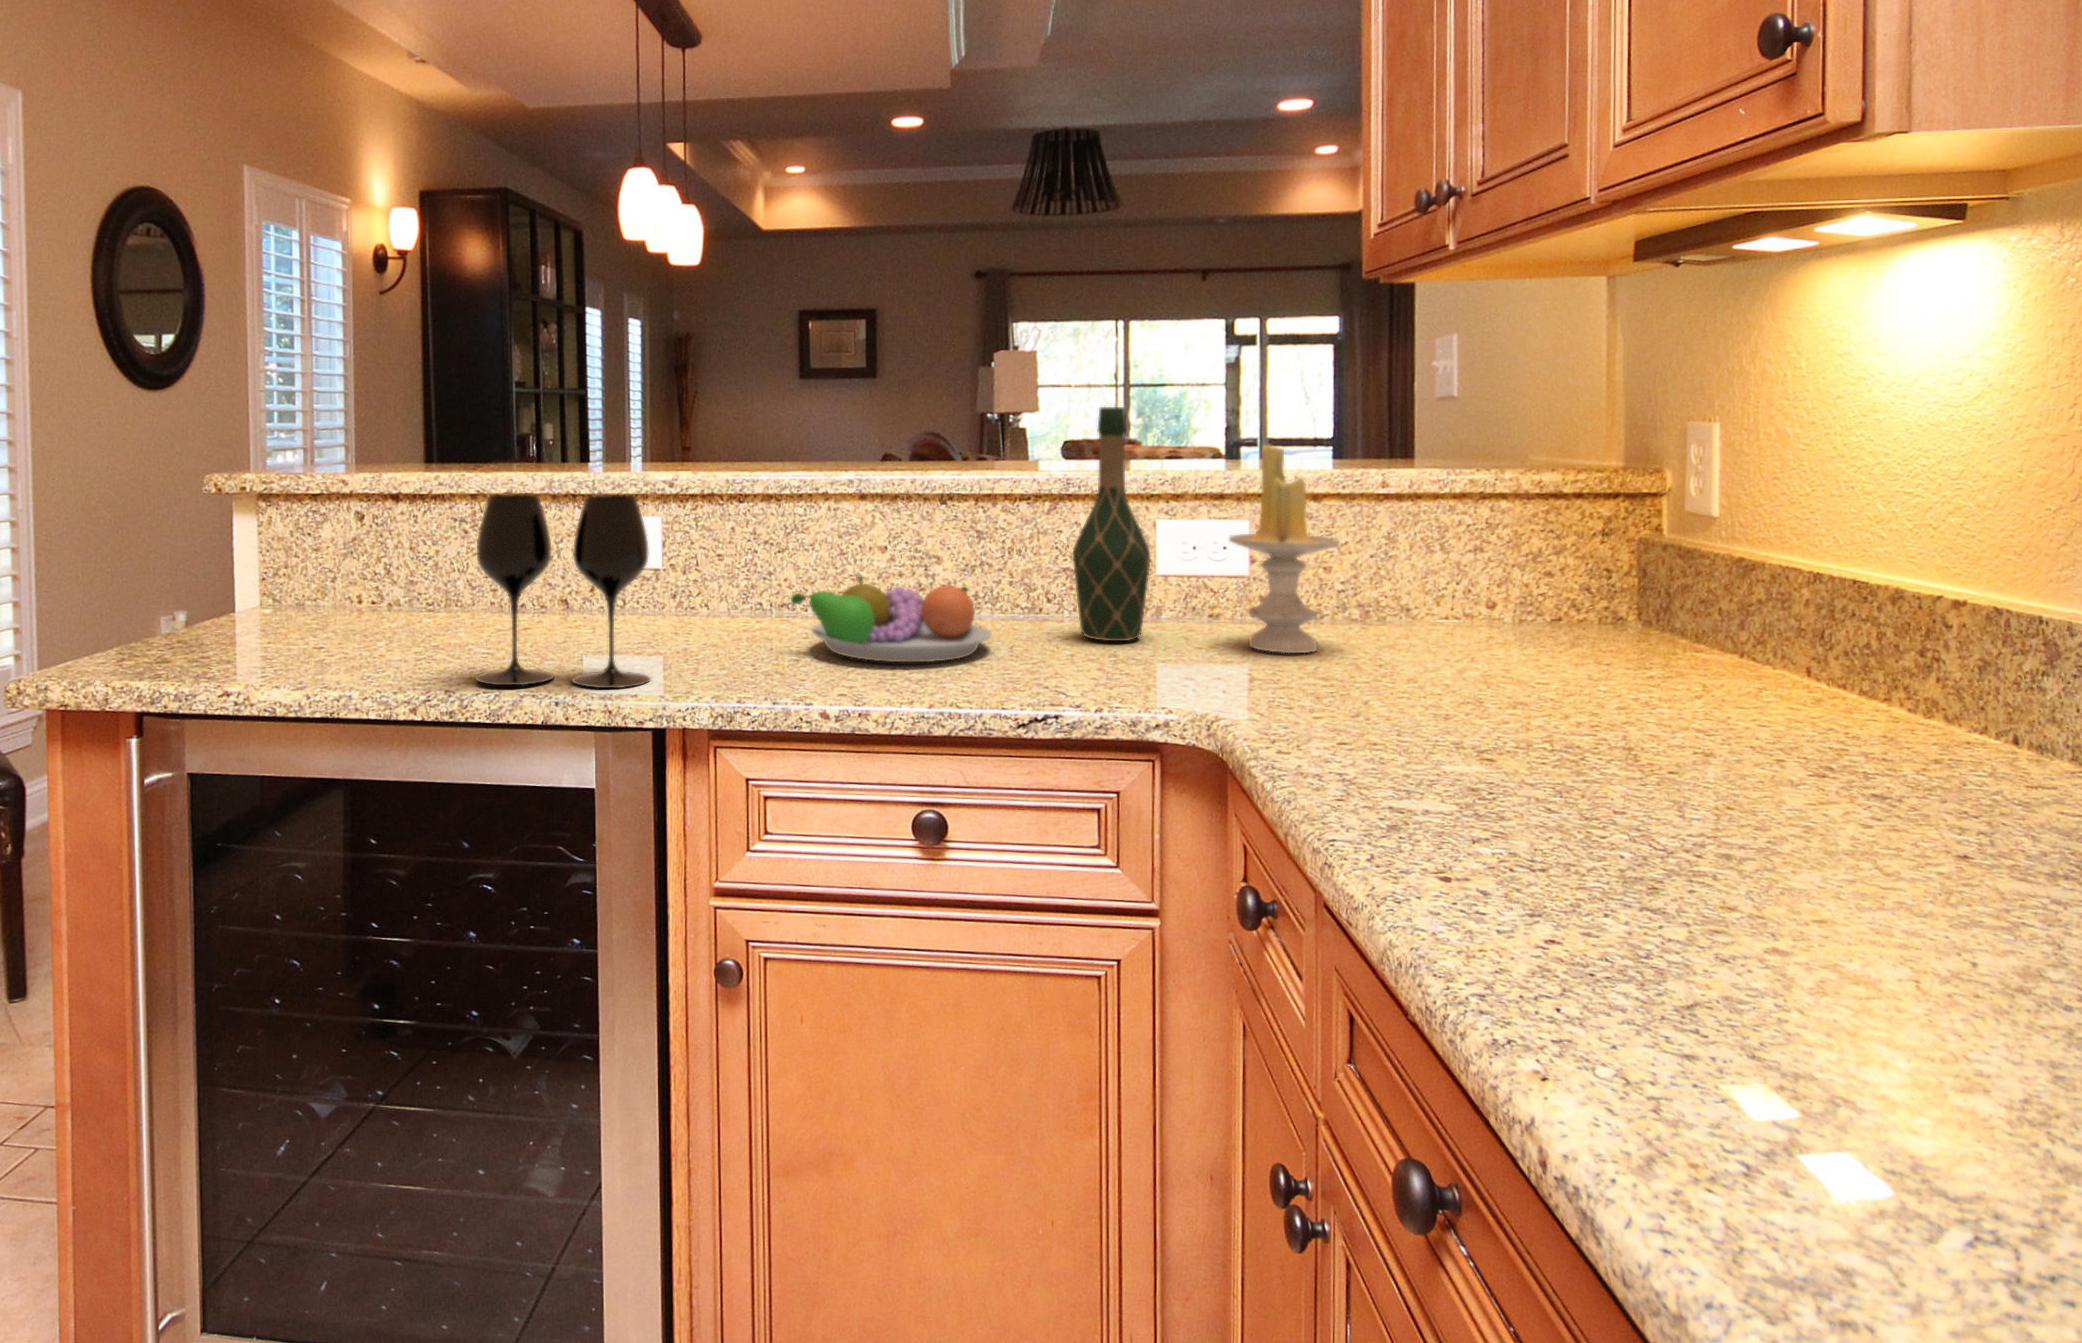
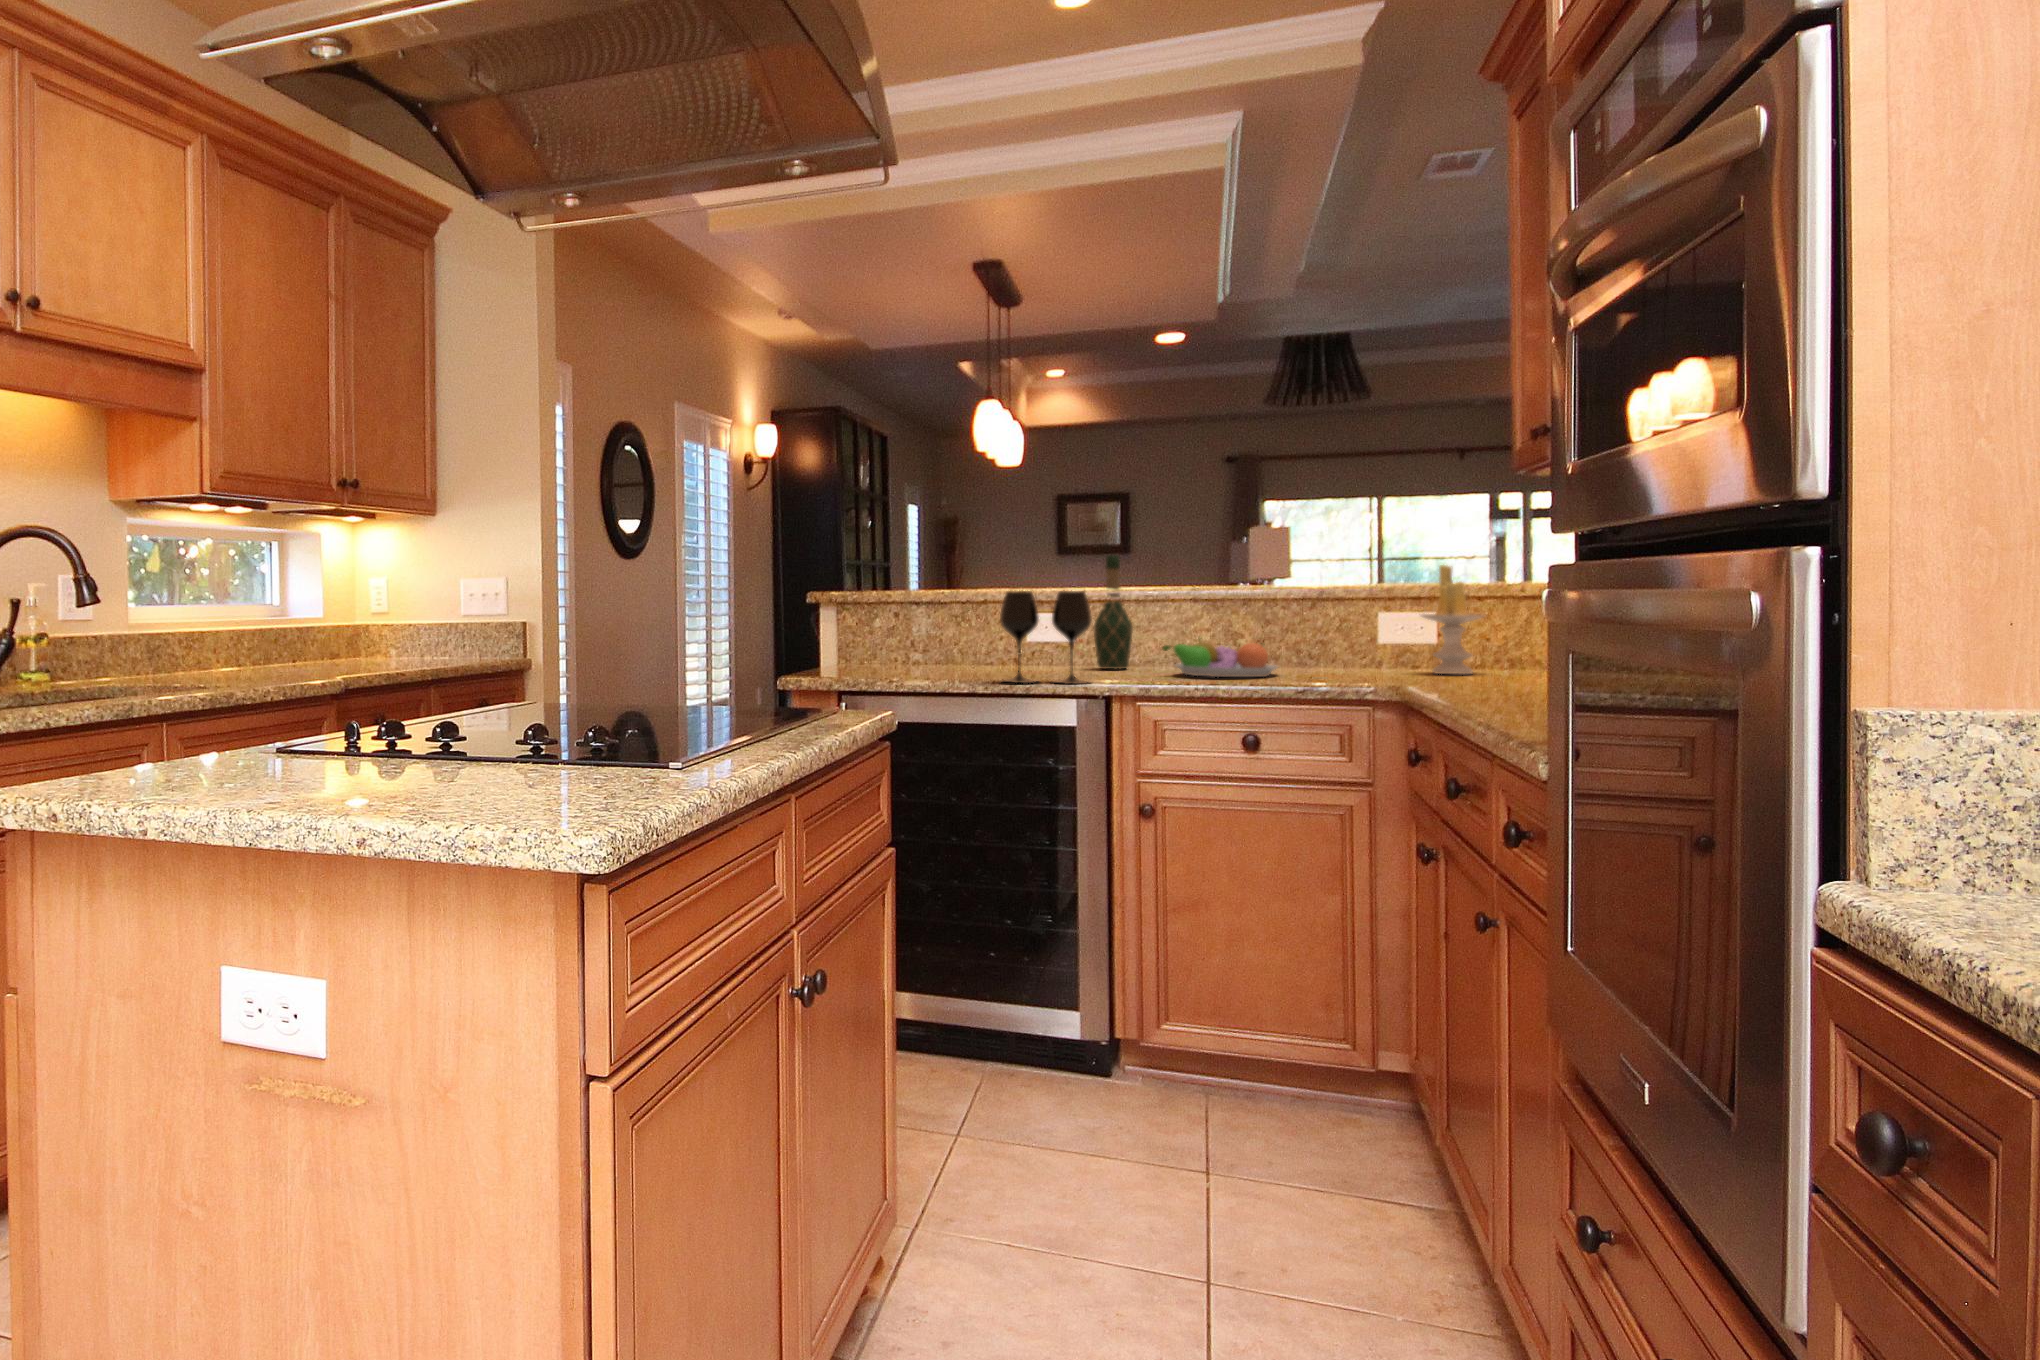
wine bottle: present [1073,407,1150,641] -> present [1093,555,1133,669]

